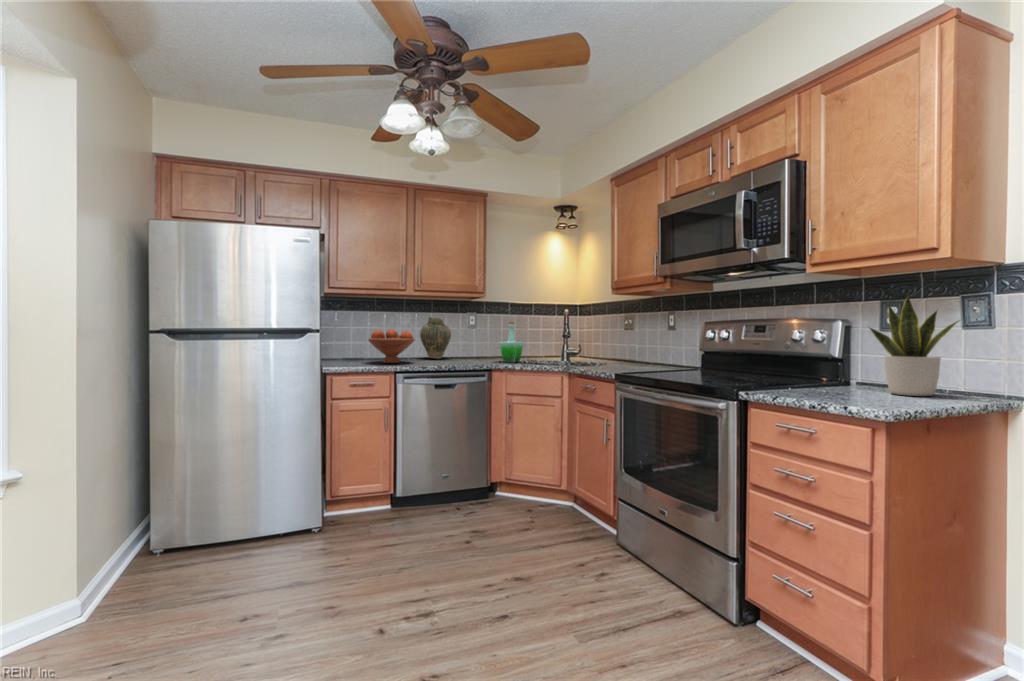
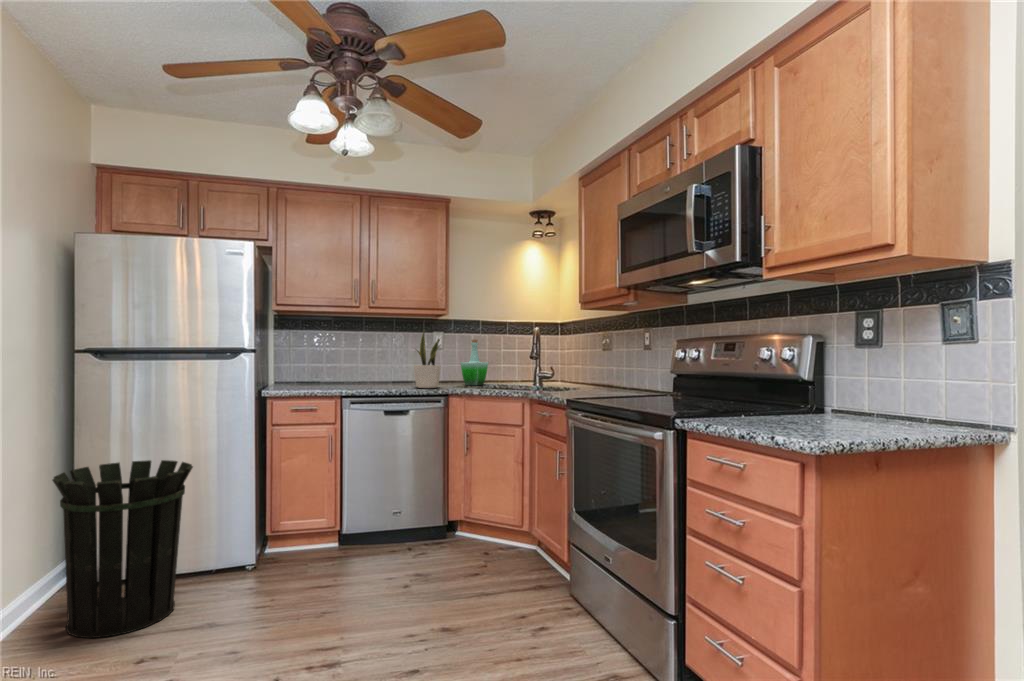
potted plant: present [870,295,958,396] -> present [414,332,441,388]
vase: present [420,317,451,359] -> none [375,335,410,381]
fruit bowl: present [368,330,415,363] -> none [310,348,363,386]
waste bin: none [166,431,286,589] -> present [52,460,193,638]

